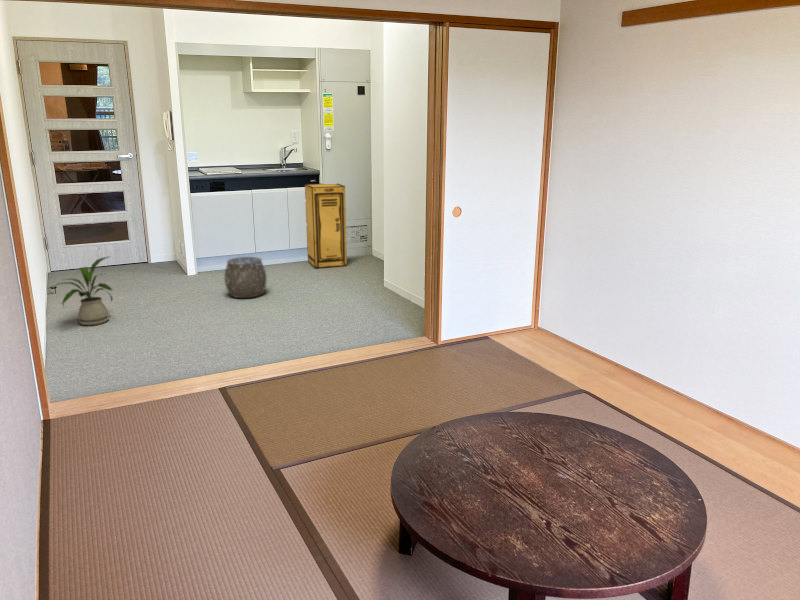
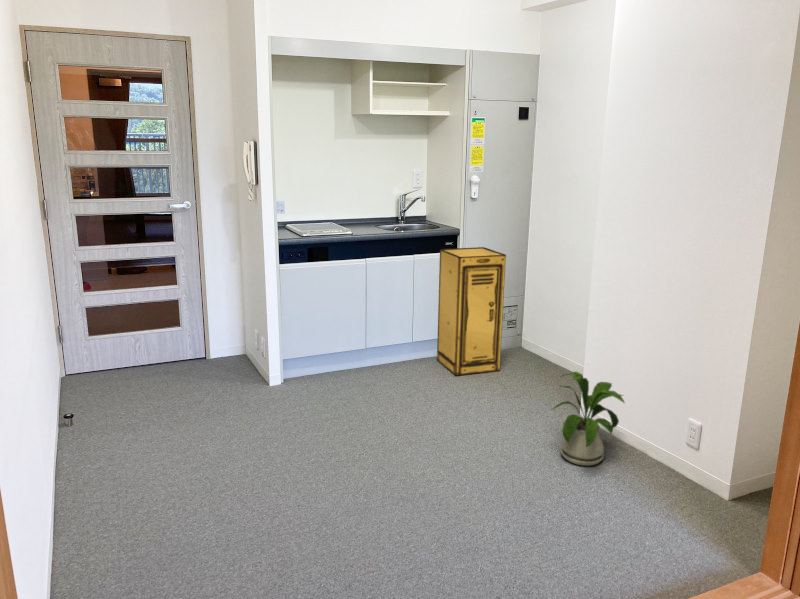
house plant: present [57,257,113,325] -> present [553,372,624,466]
woven basket: present [224,257,267,298] -> none [344,375,411,449]

